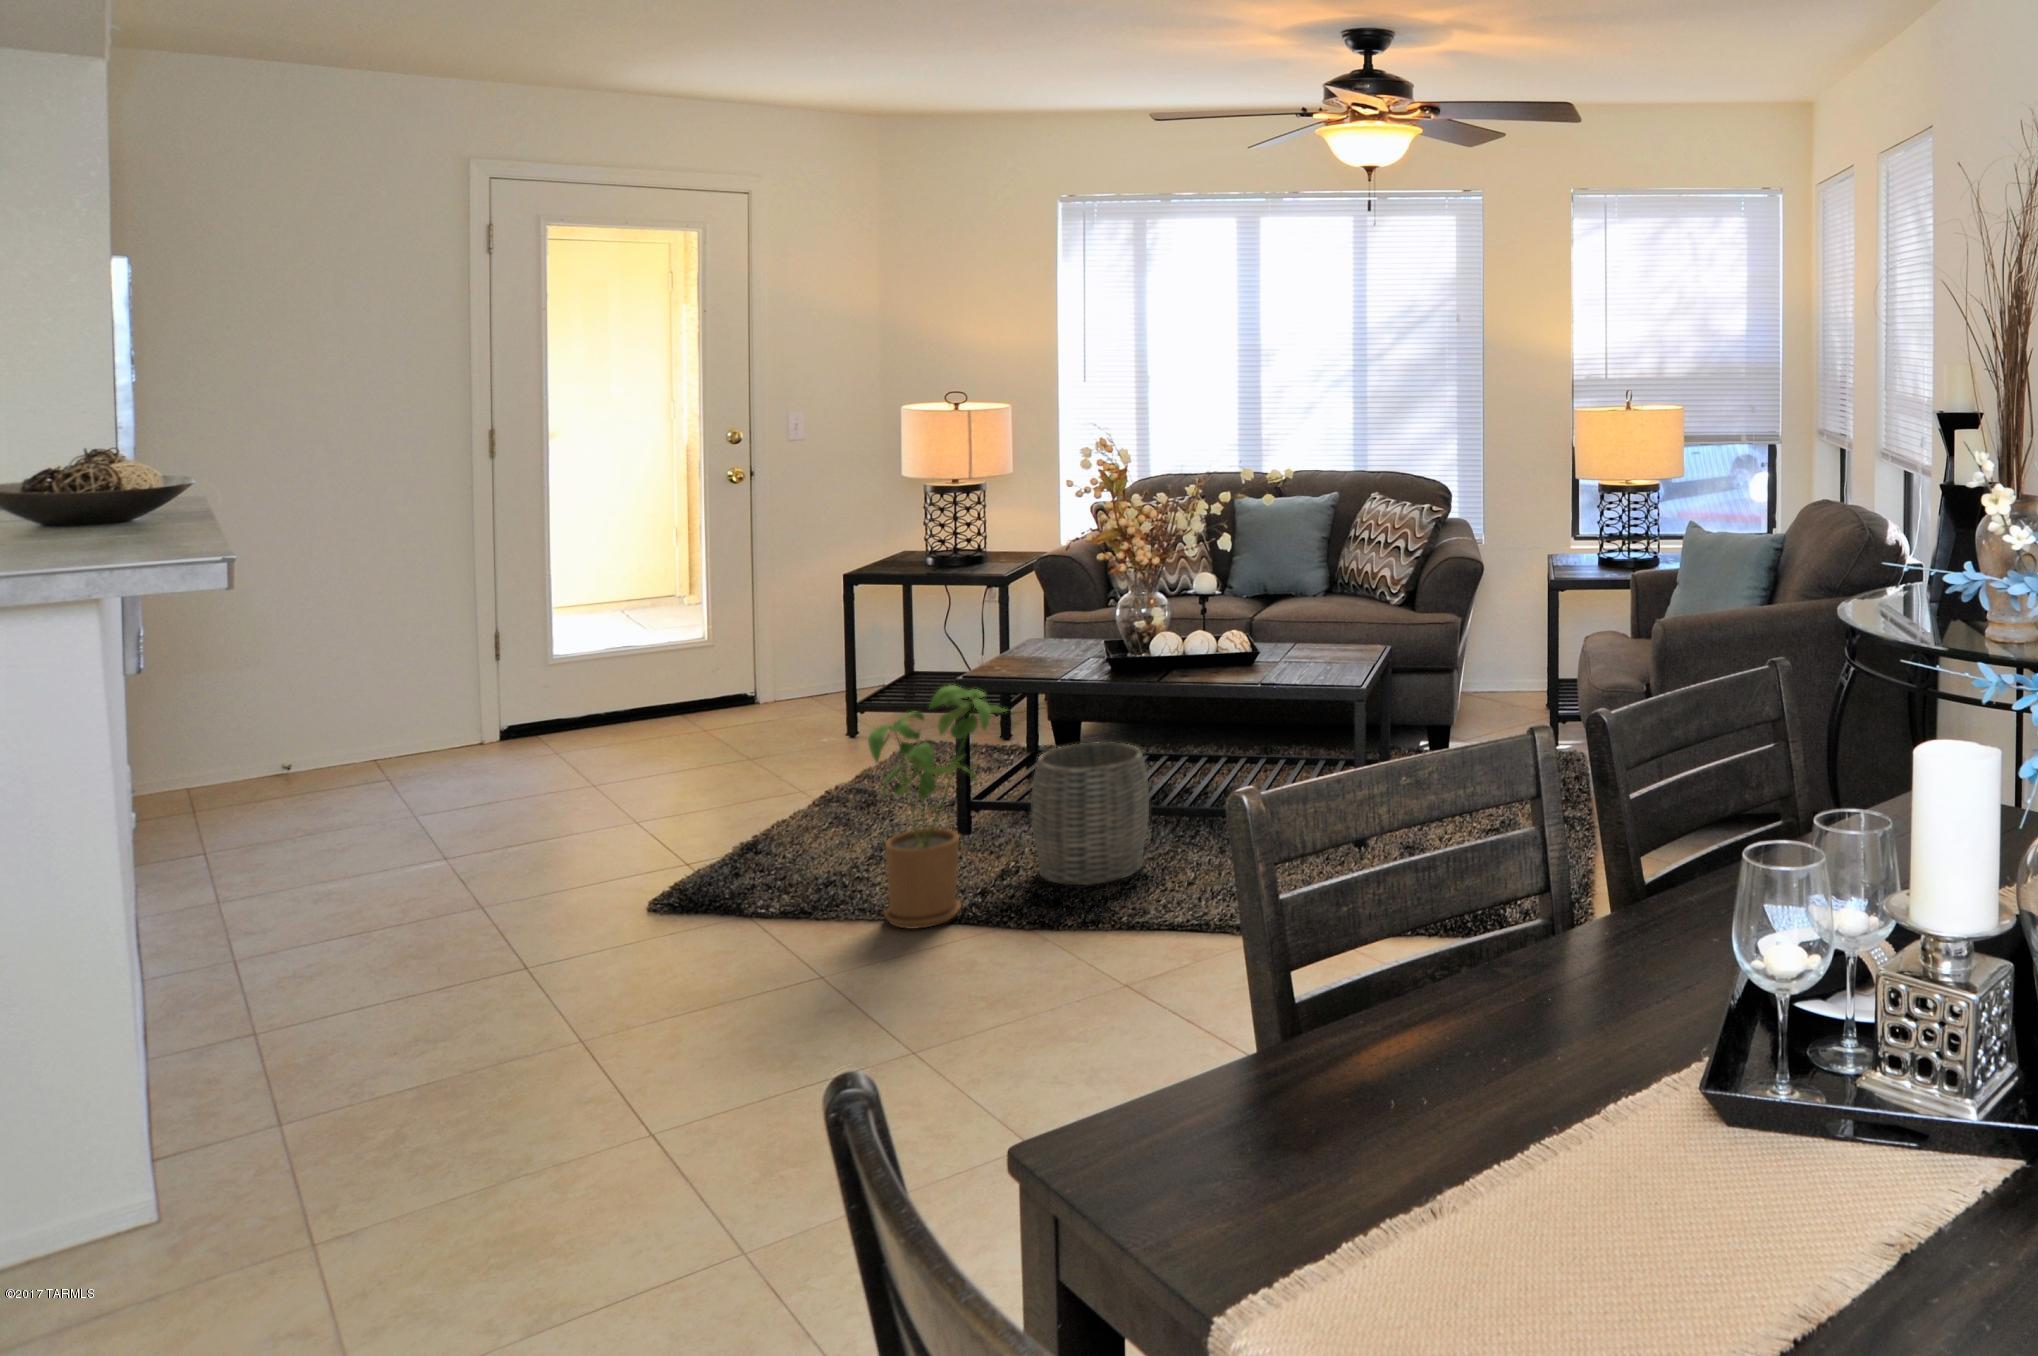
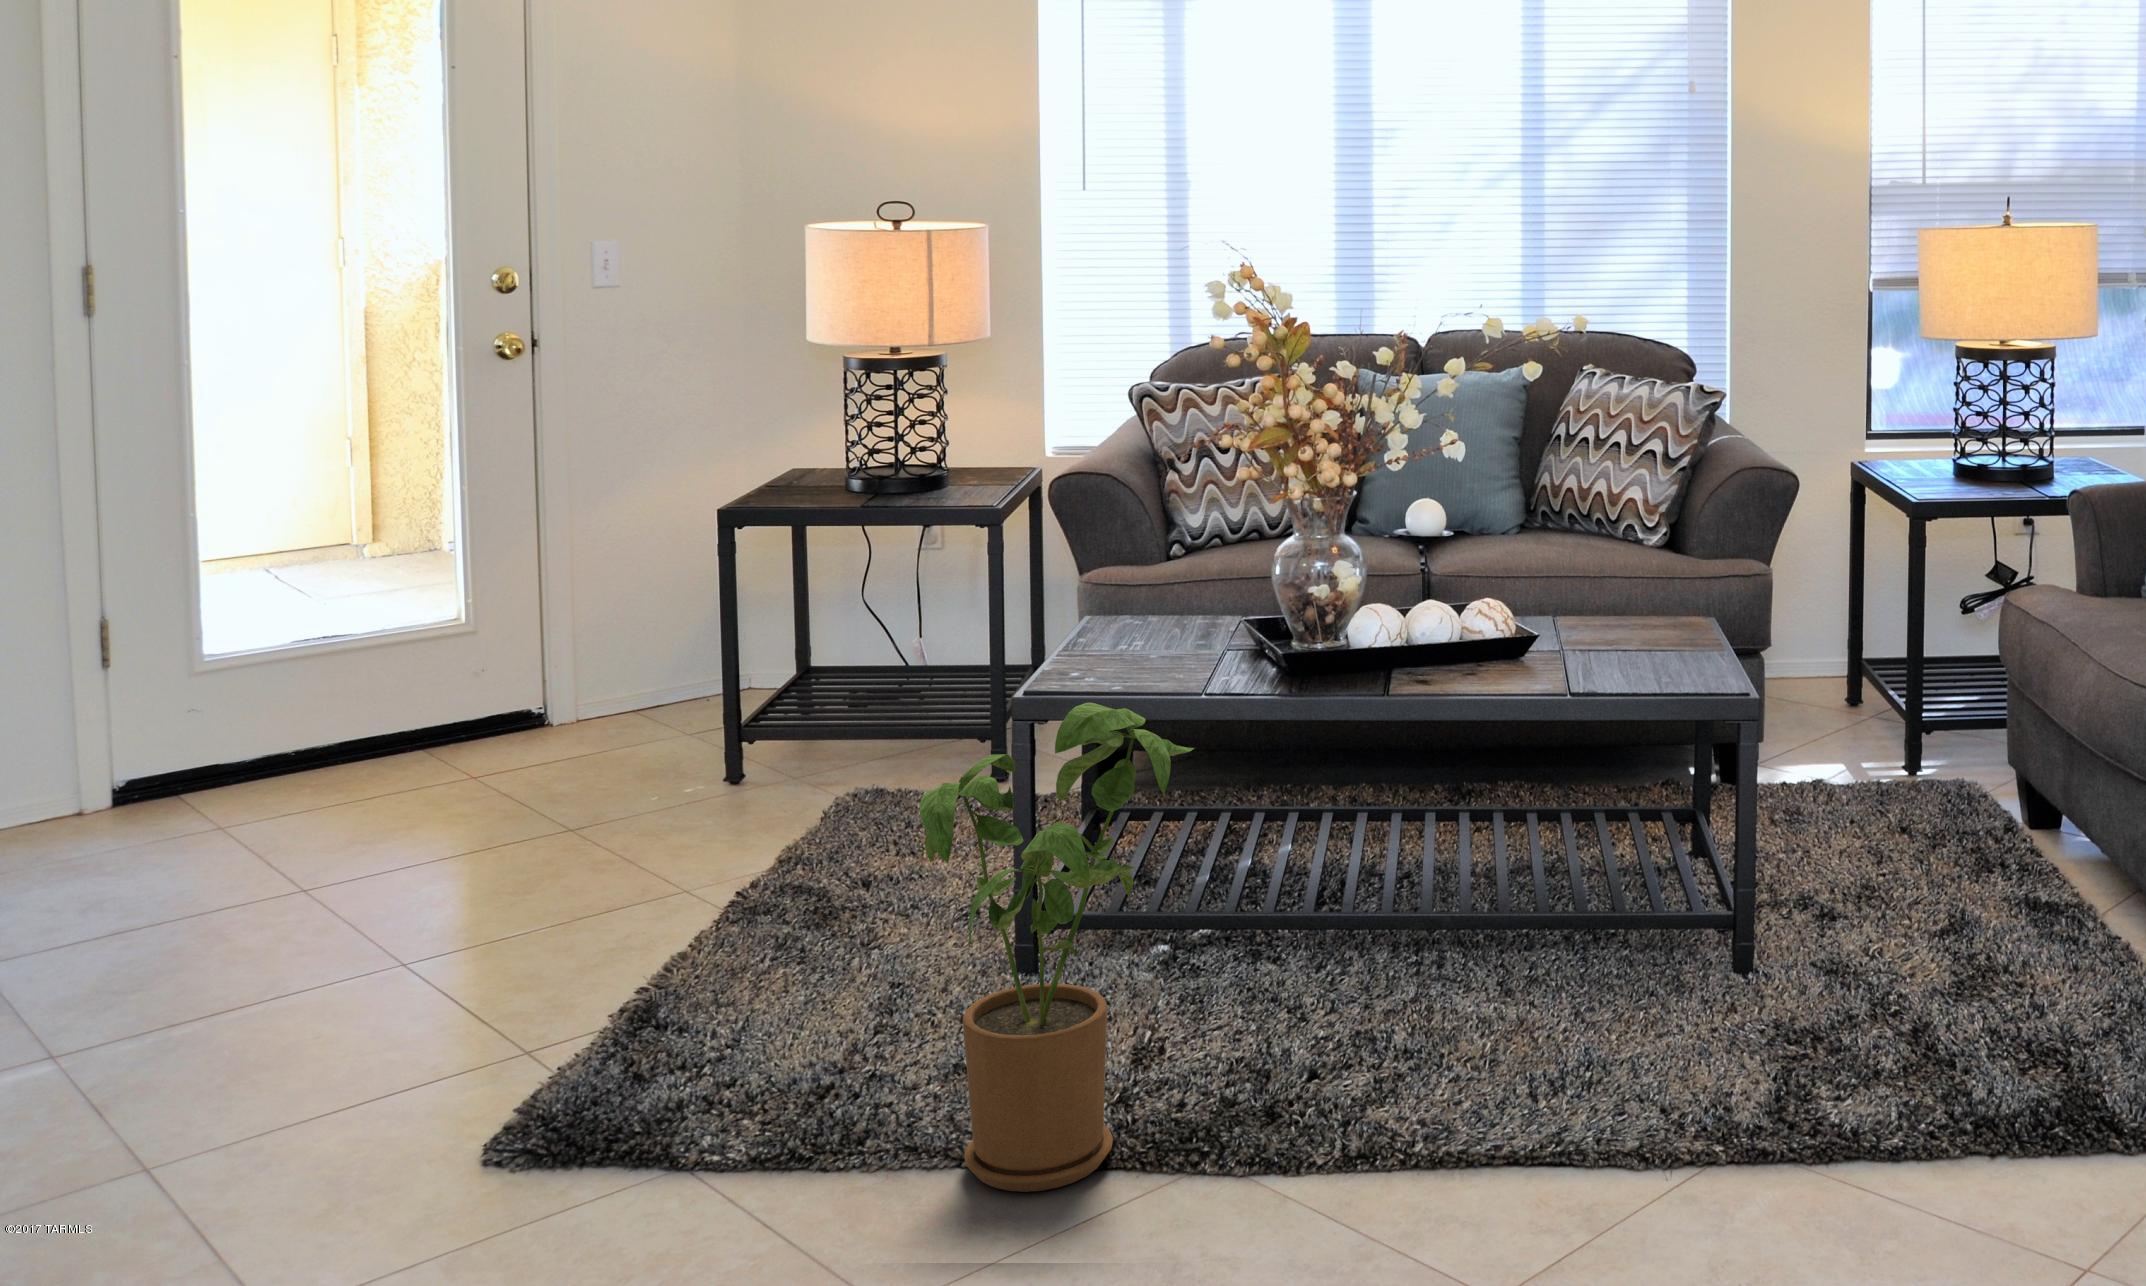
woven basket: present [1032,742,1149,885] -> none [1202,800,1420,1077]

